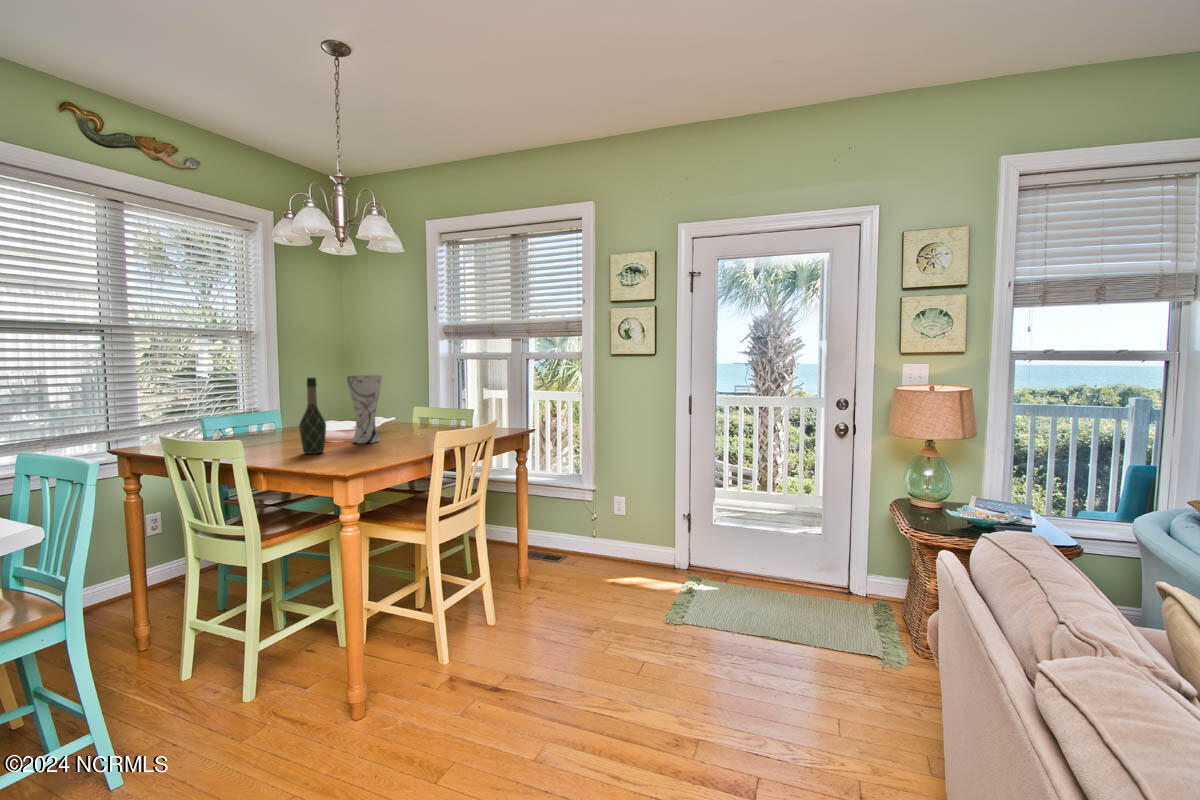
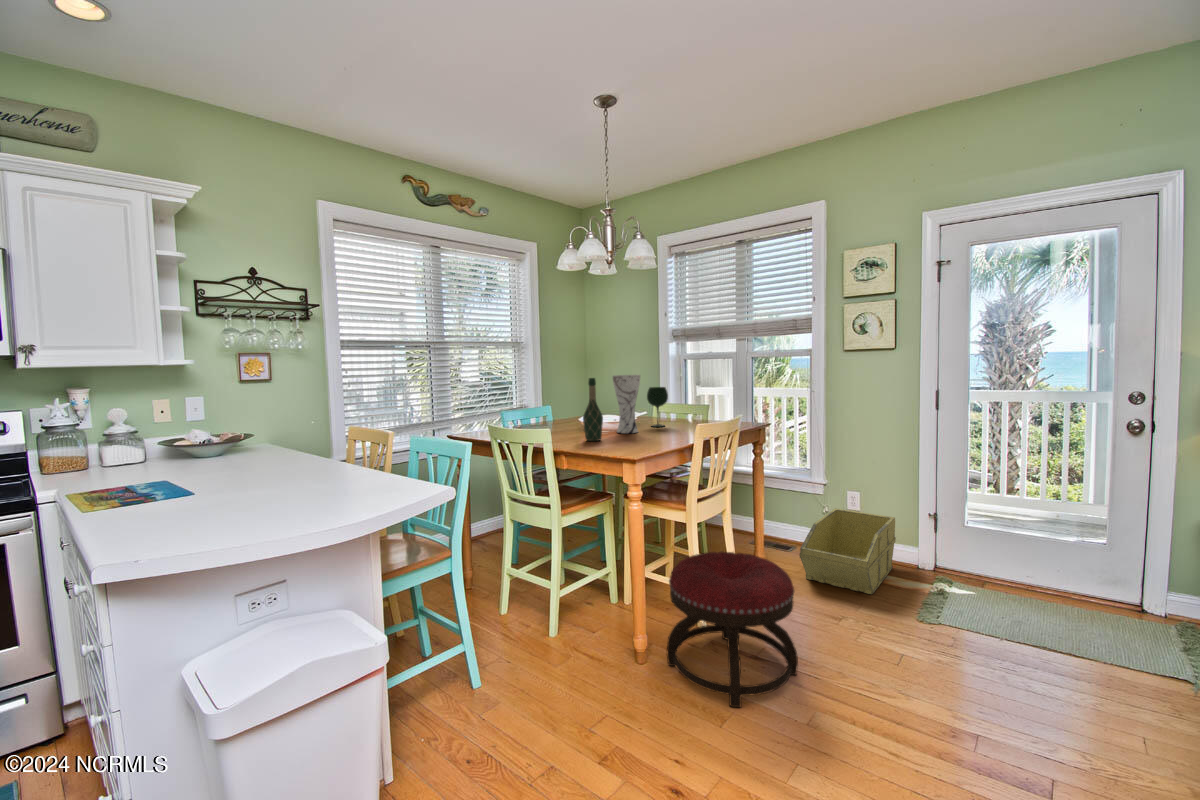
wine glass: none [395,389,421,435] -> present [647,387,668,427]
storage bin: none [561,515,657,601] -> present [800,508,896,594]
ottoman: none [388,574,534,752] -> present [667,552,798,708]

